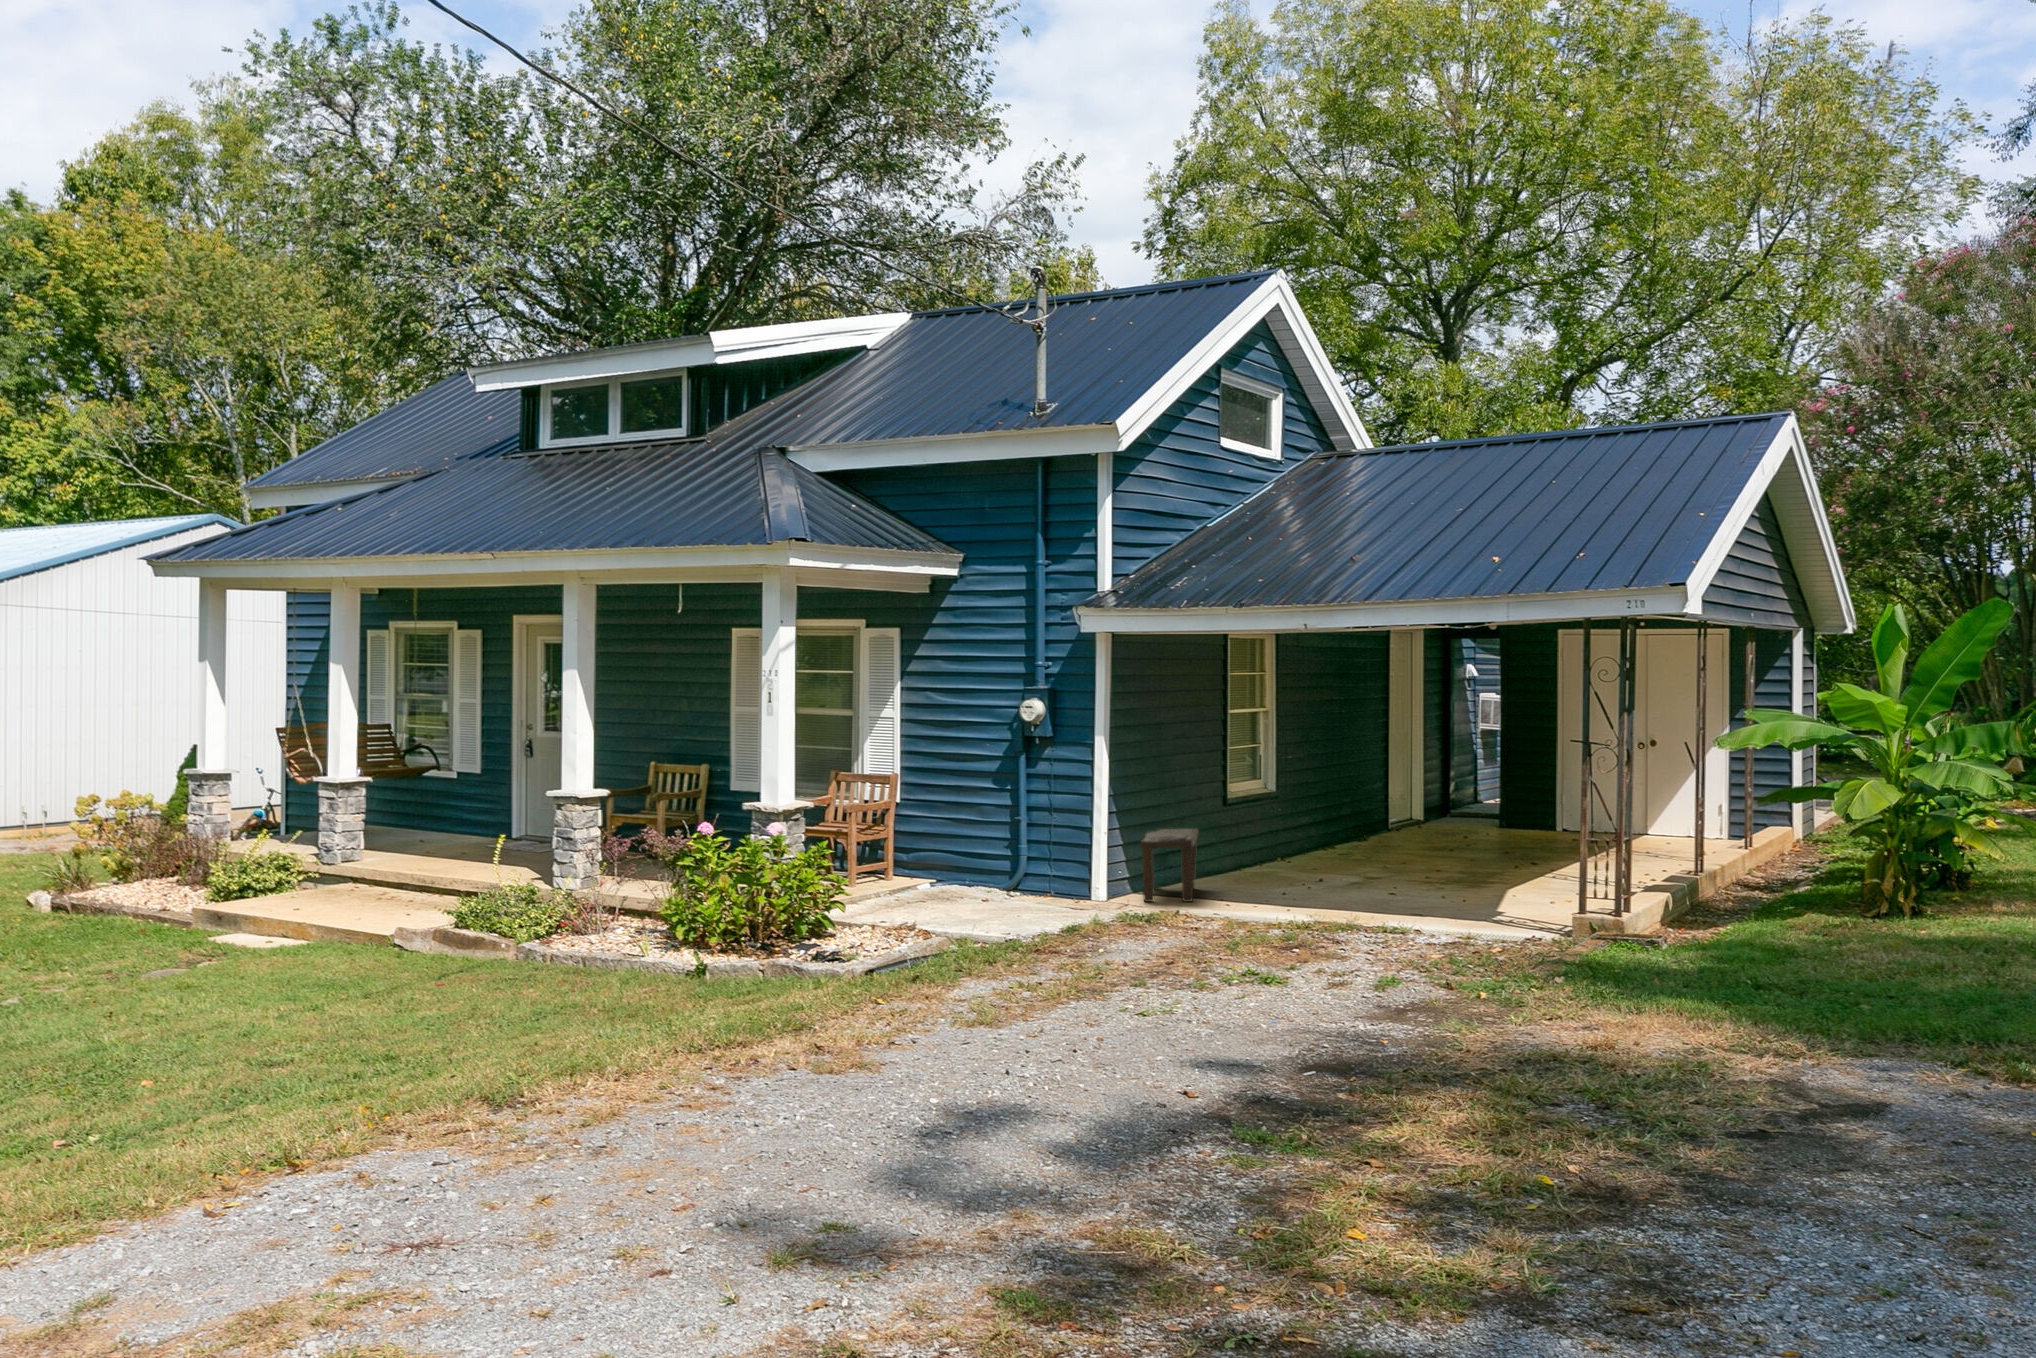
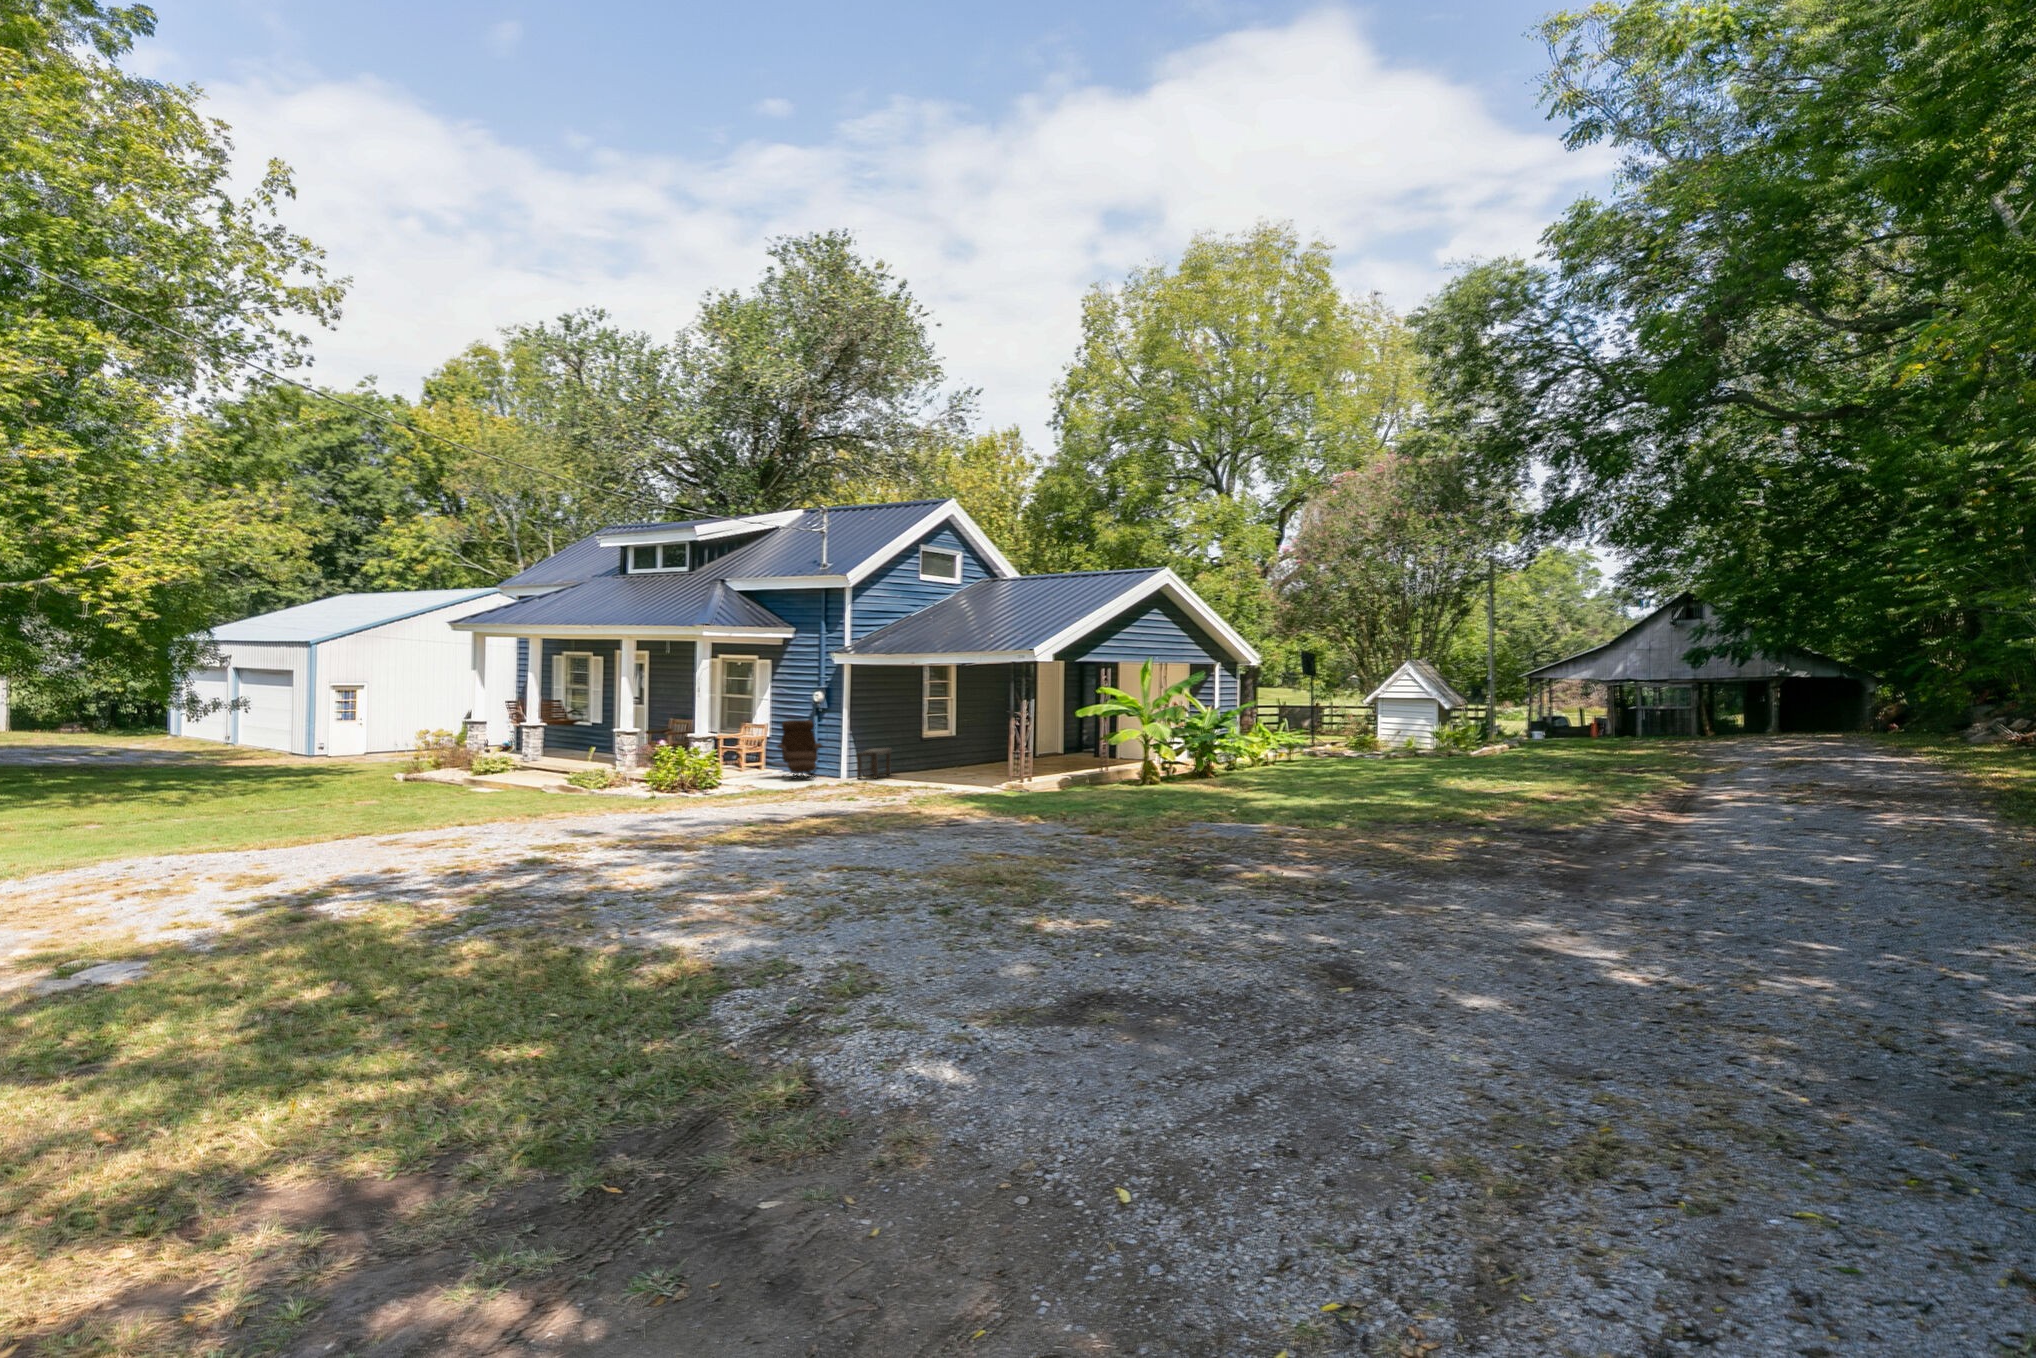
lounge chair: none [941,763,1054,909] -> present [777,720,823,779]

